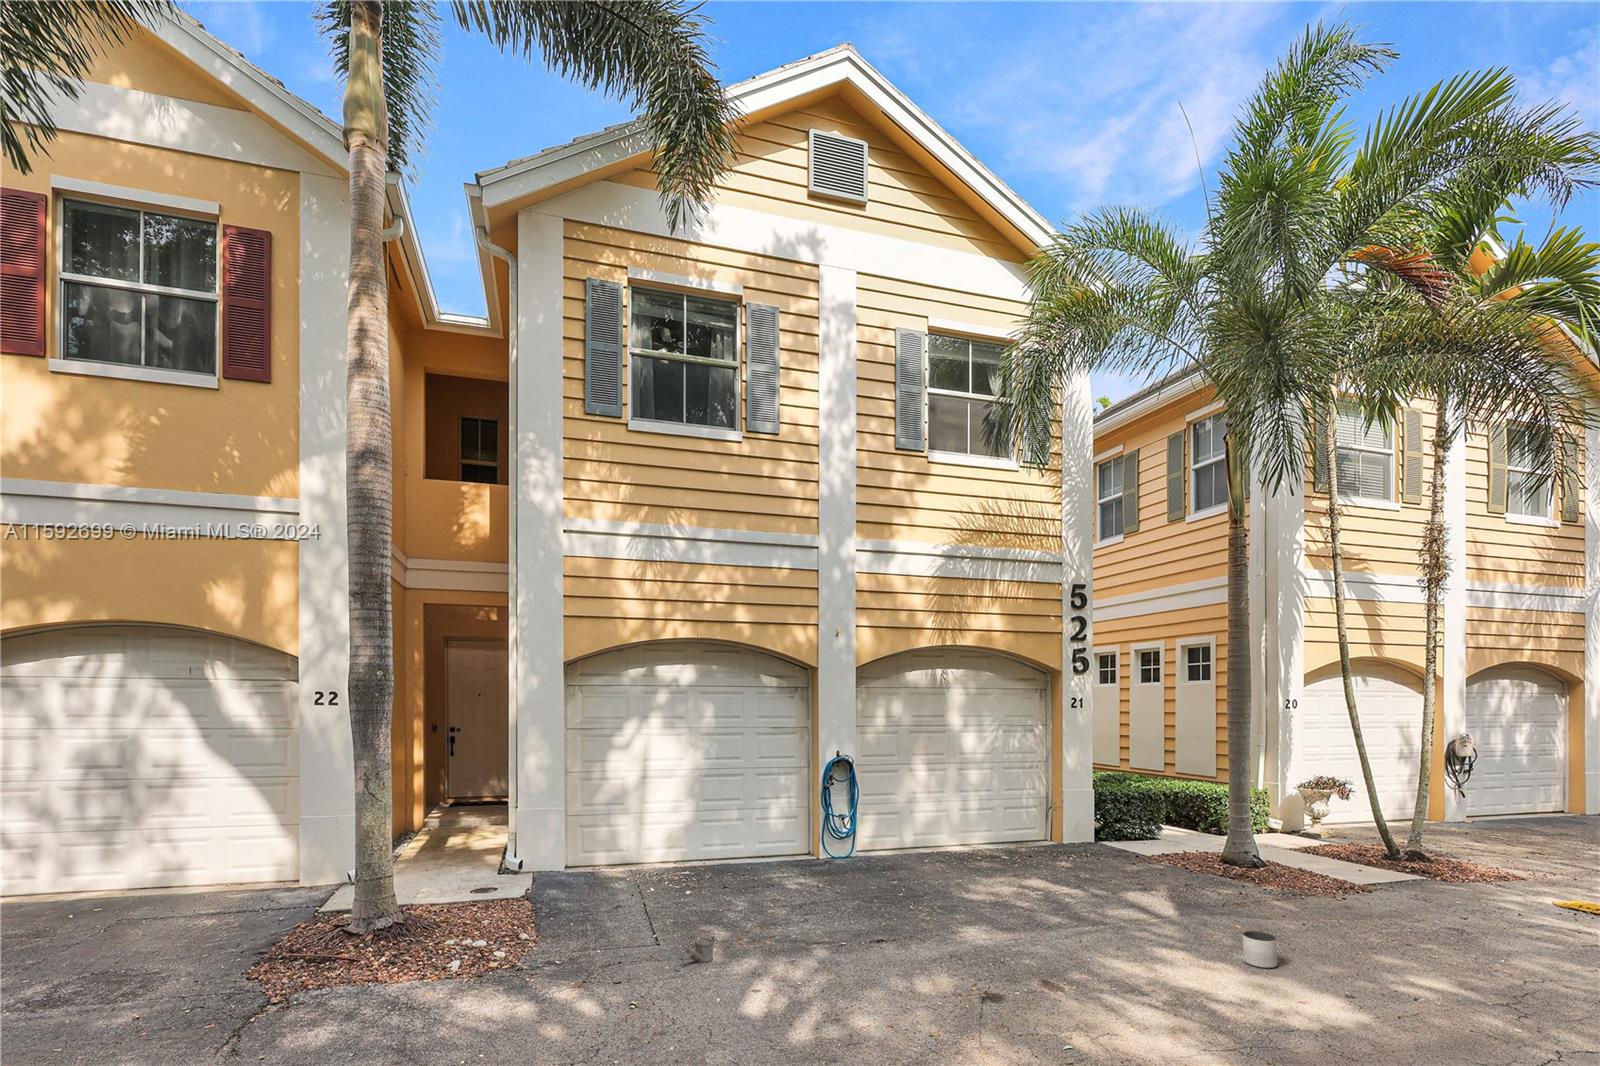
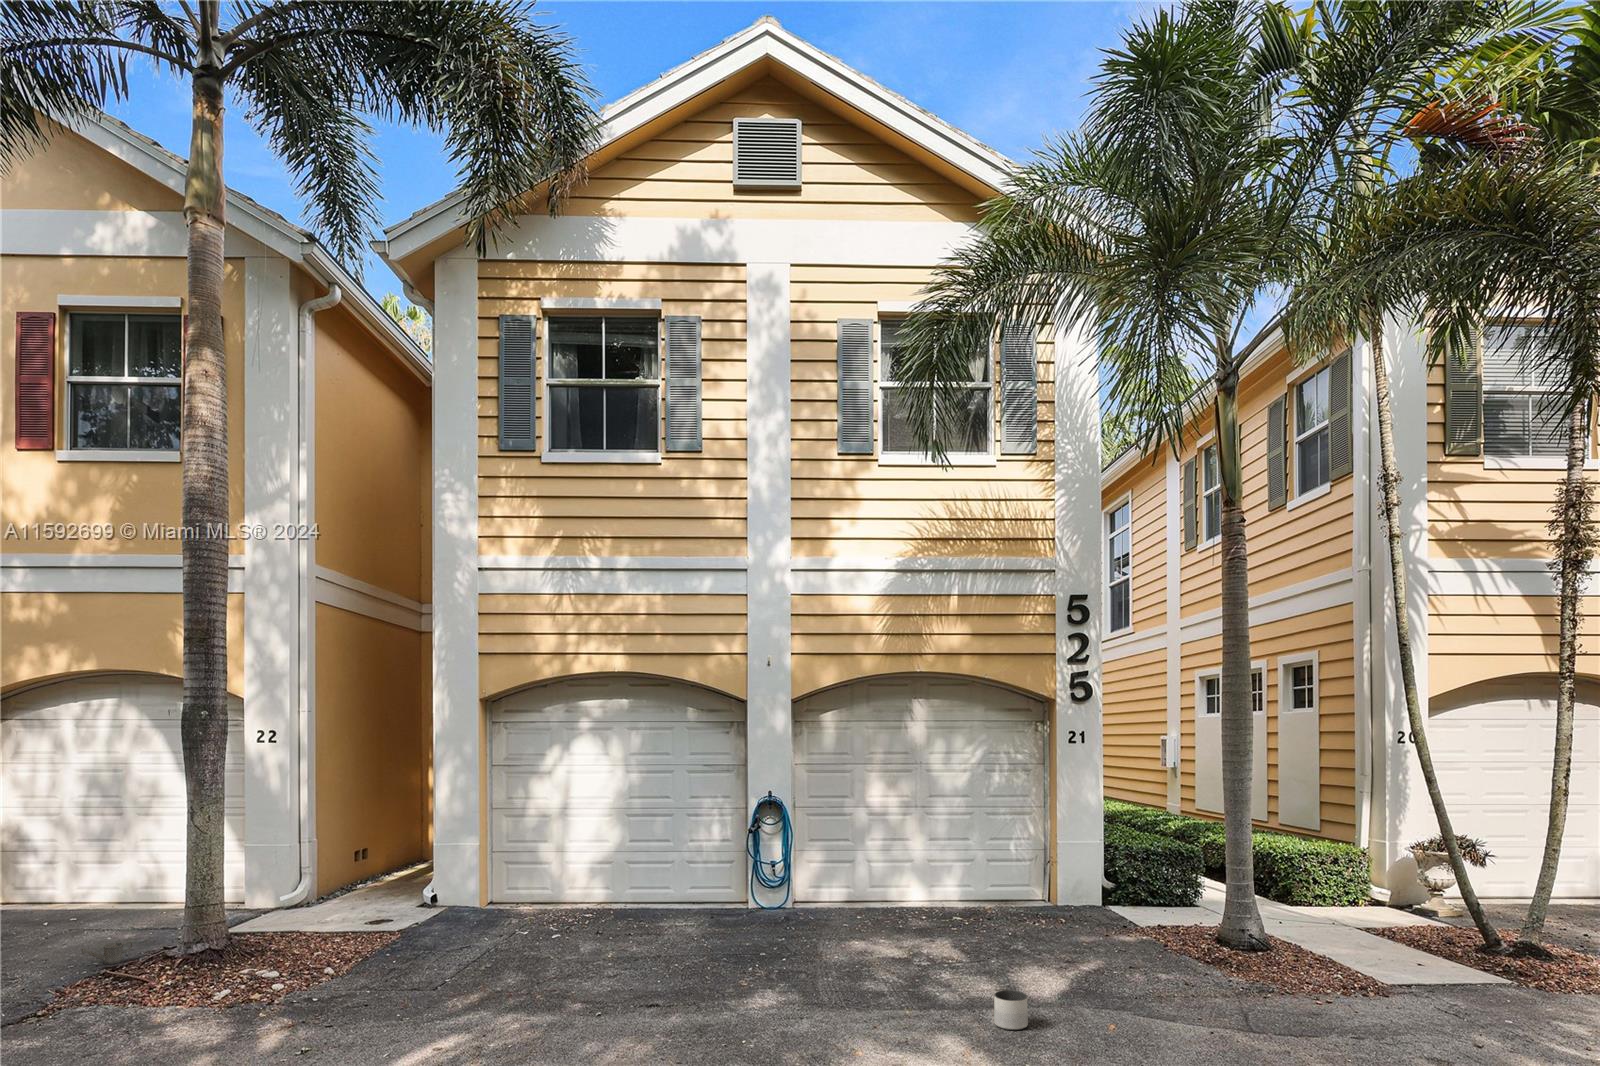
watering can: present [686,936,714,963] -> present [81,942,132,964]

